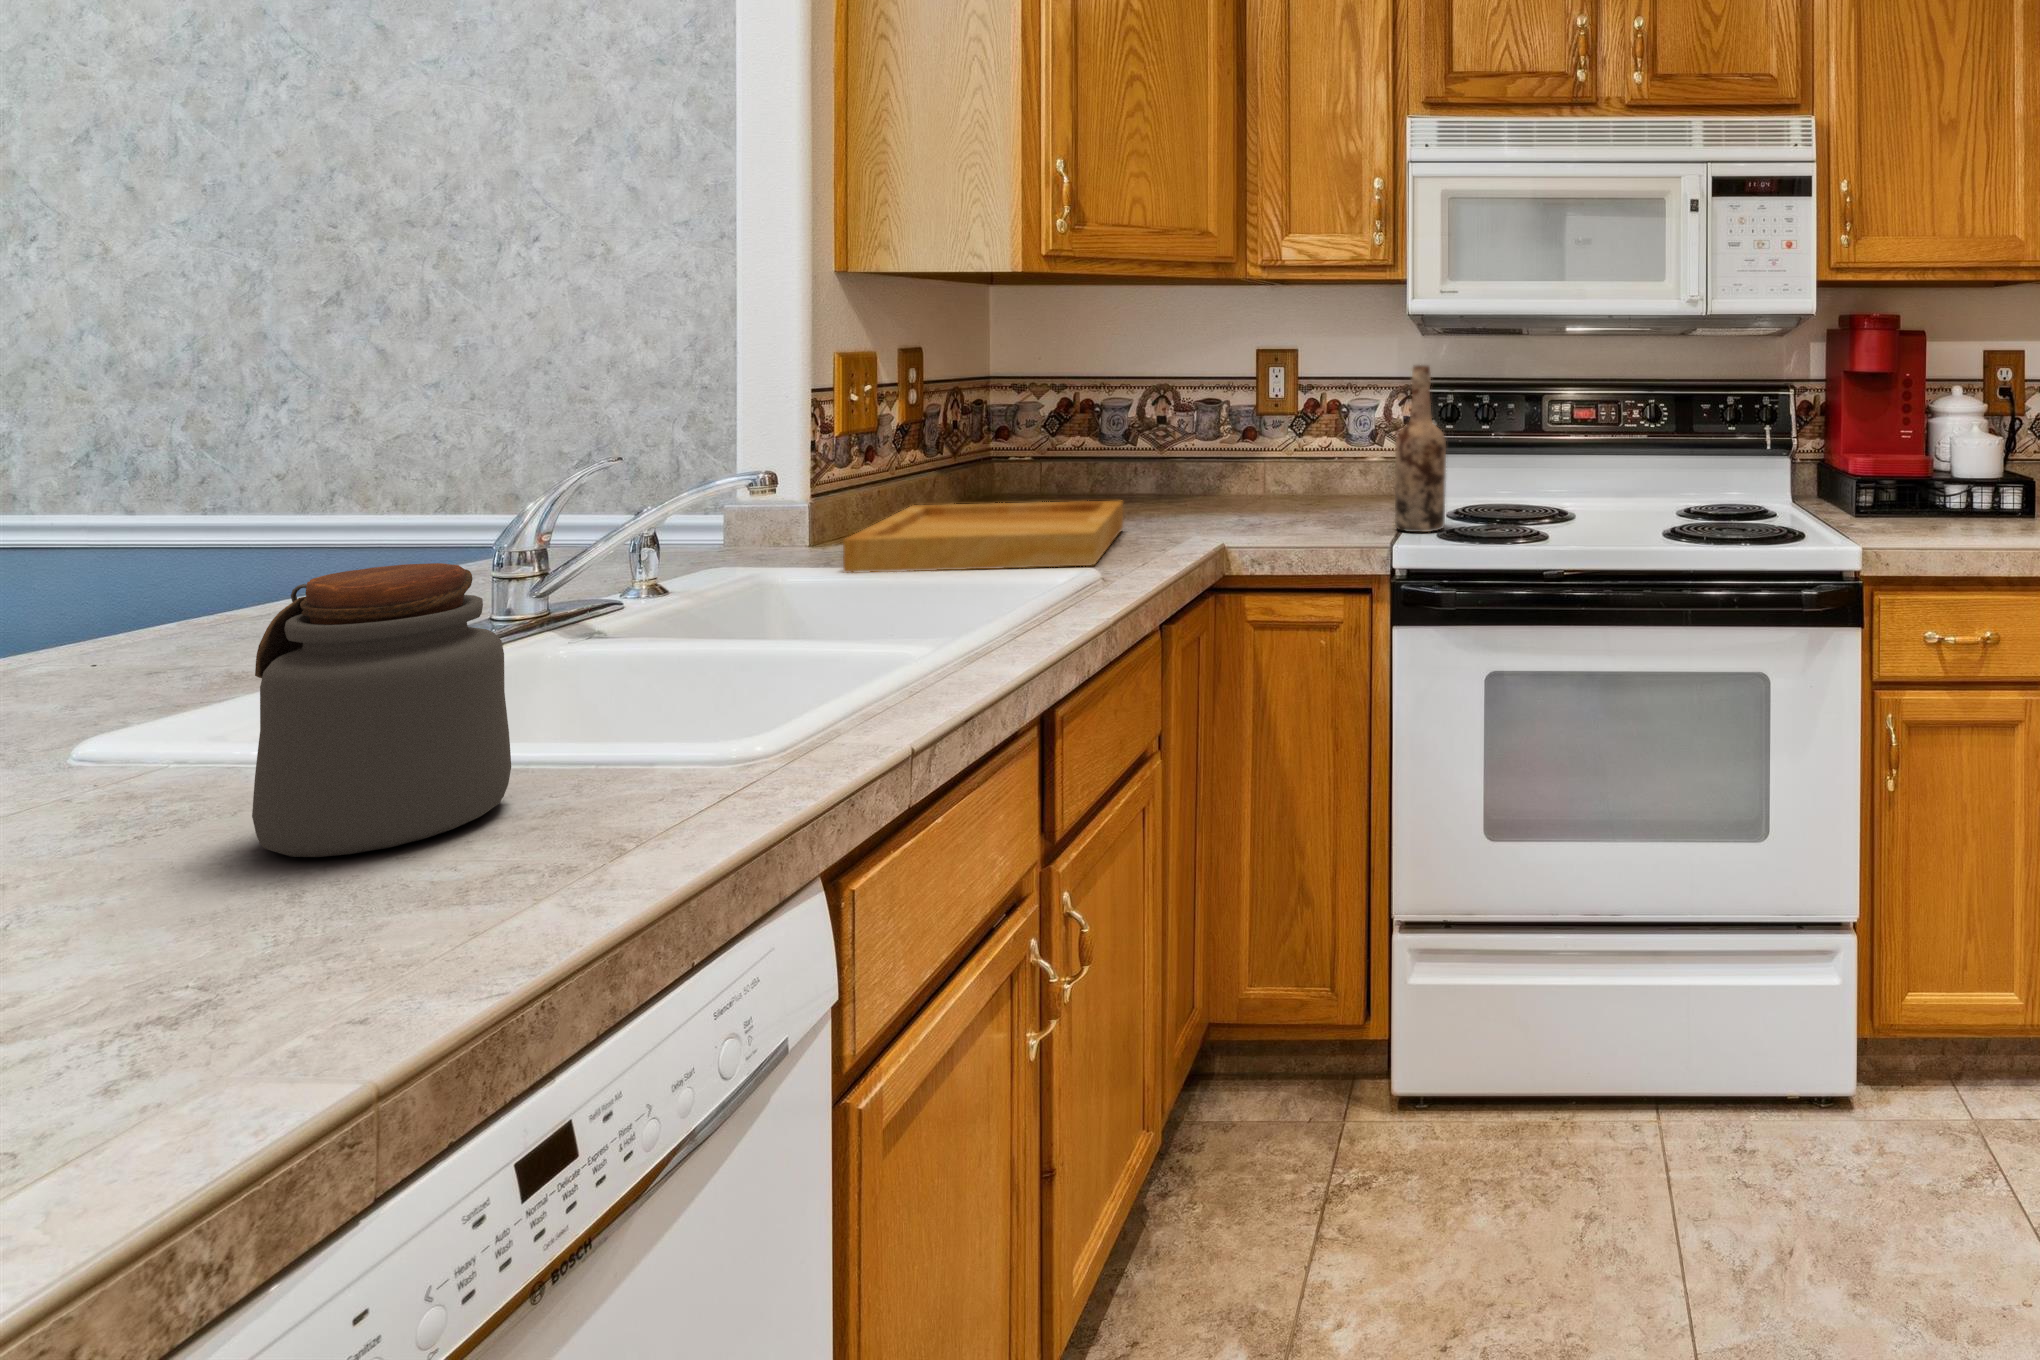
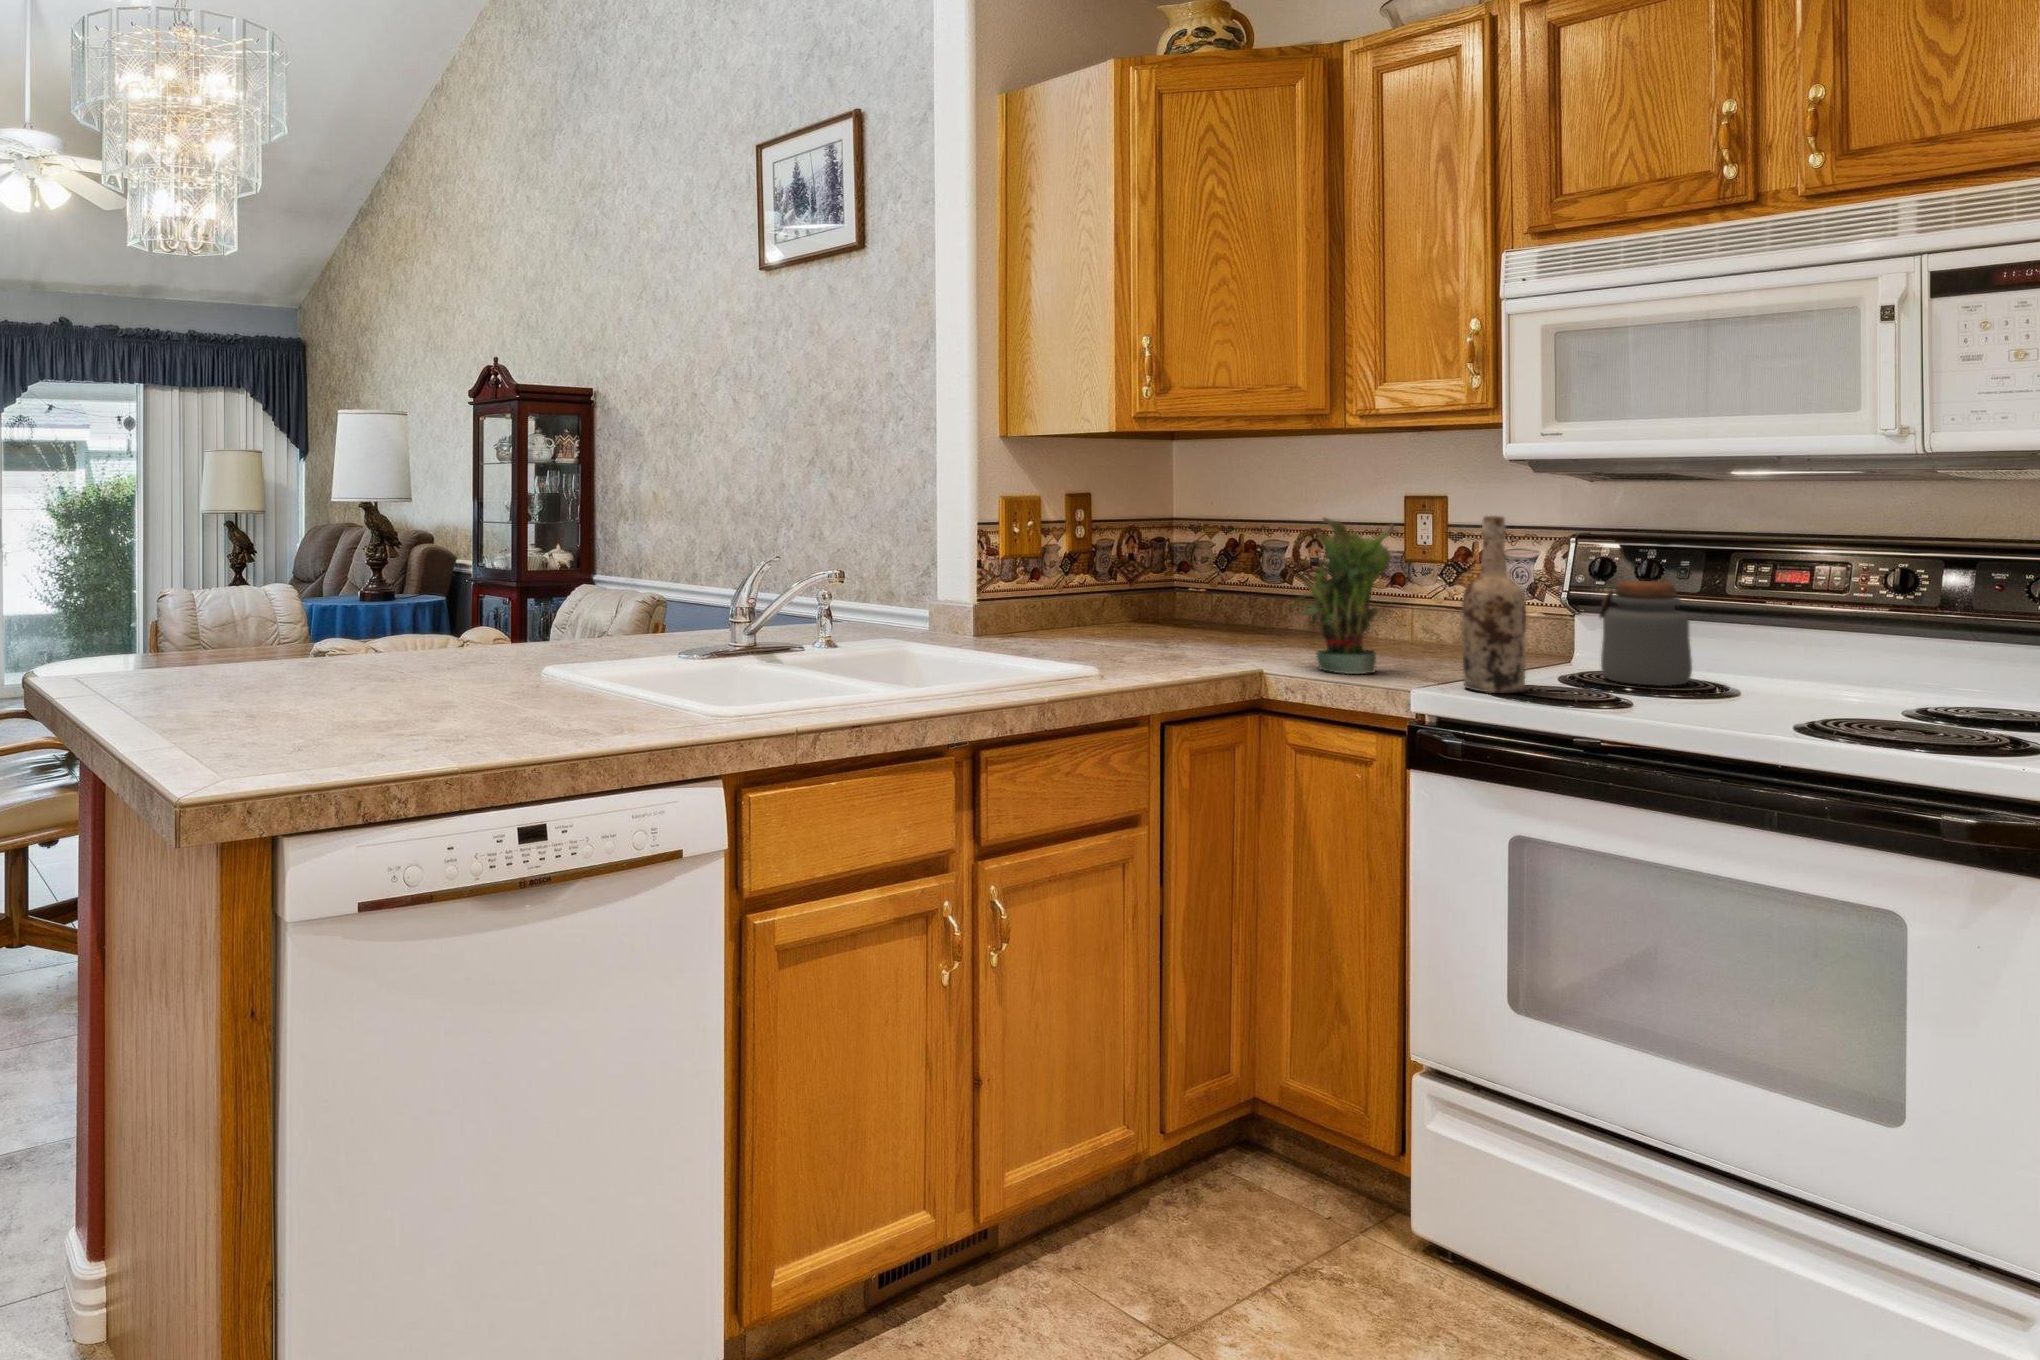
potted plant: none [1220,368,1325,531] -> present [1289,517,1394,674]
tray: present [843,501,1123,573] -> none [962,618,1206,676]
jar: present [252,563,511,857] -> present [1599,581,1692,686]

